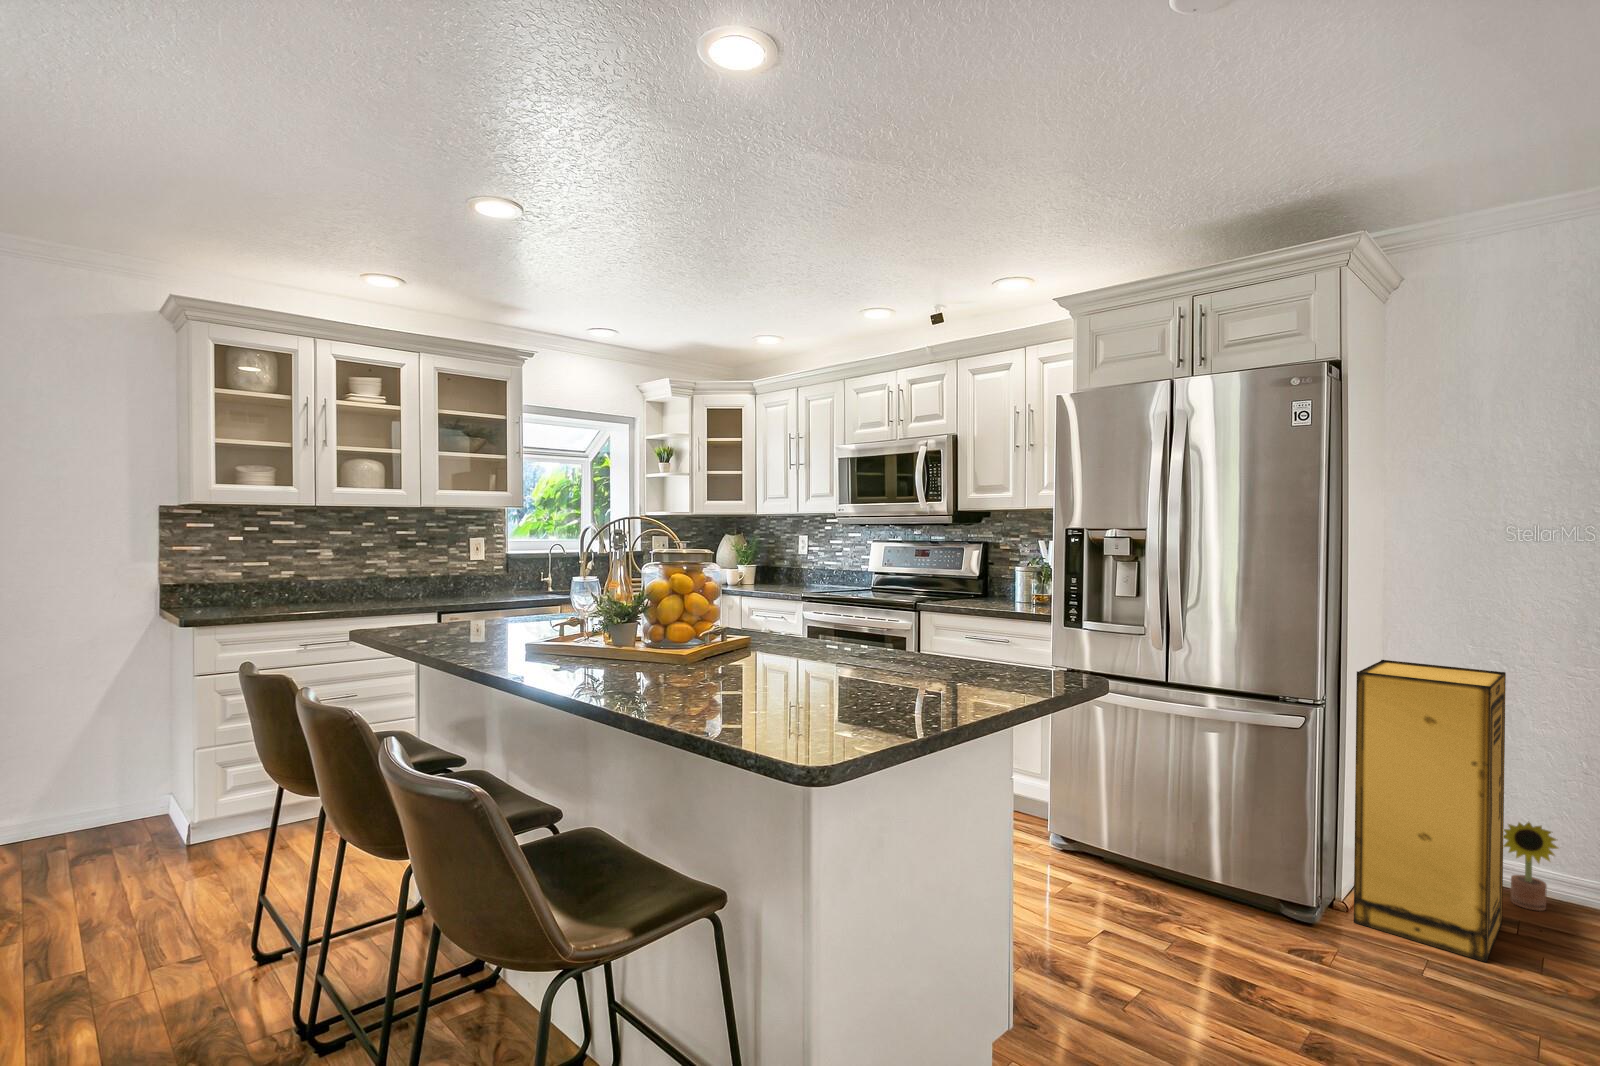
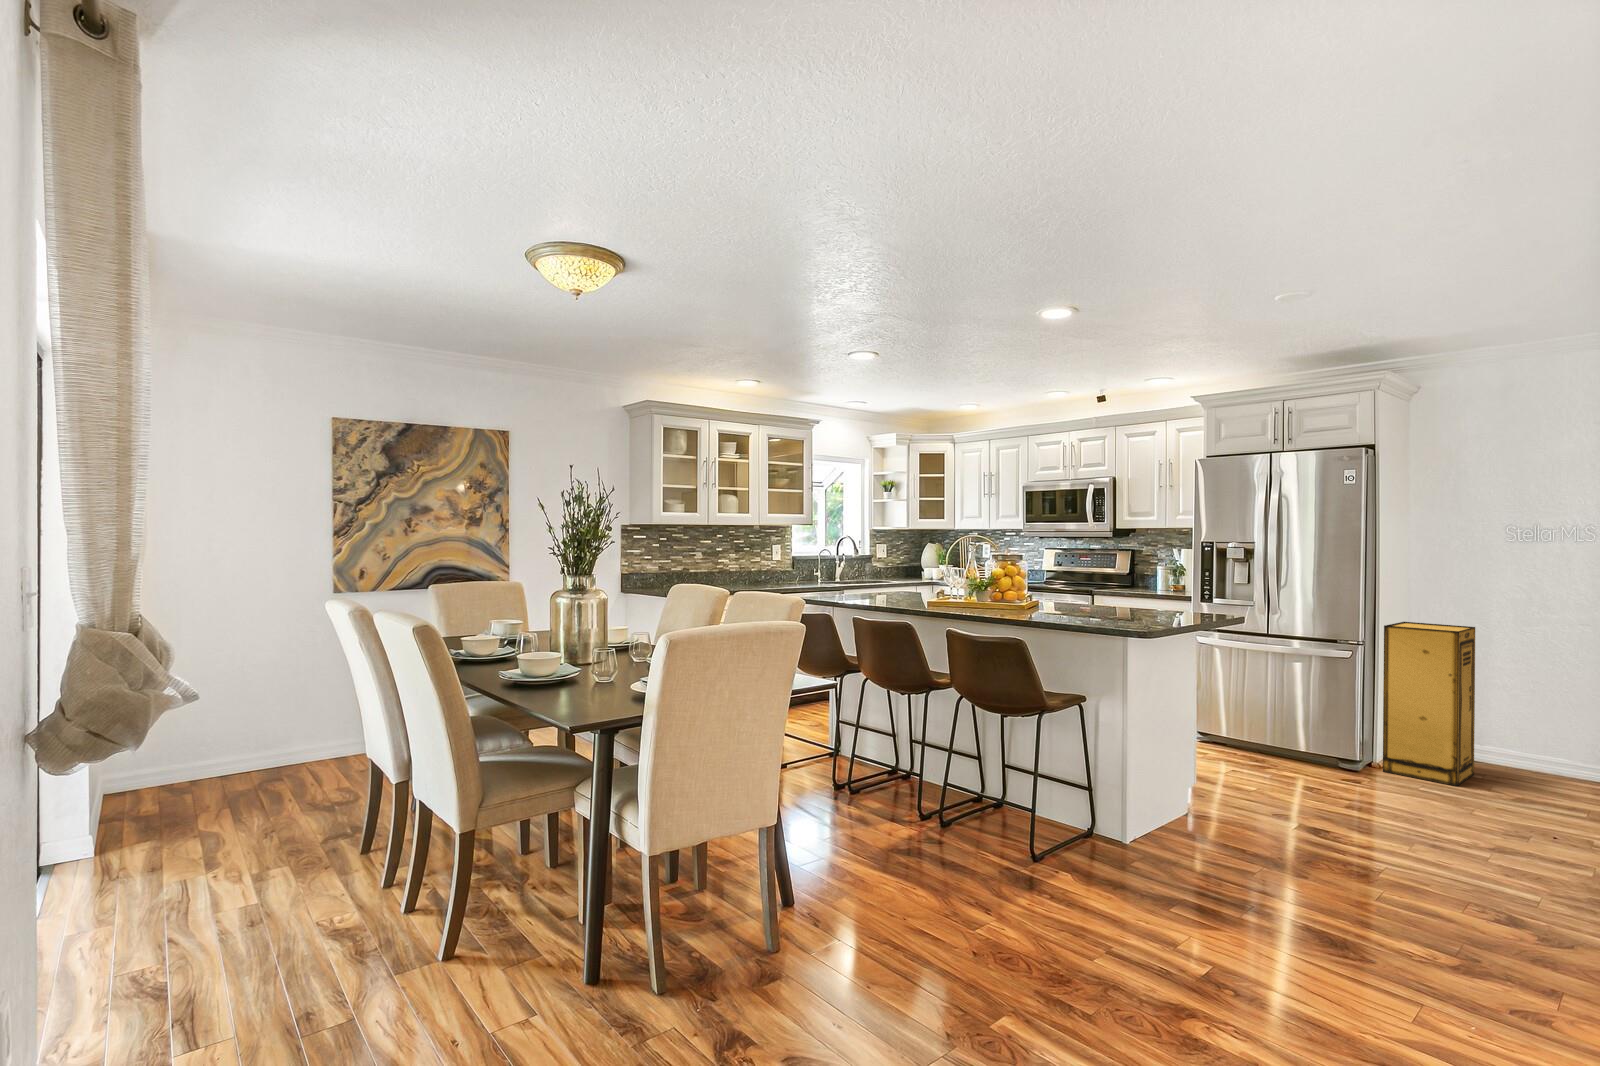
decorative plant: present [1504,822,1558,911] -> none [1476,717,1511,771]

